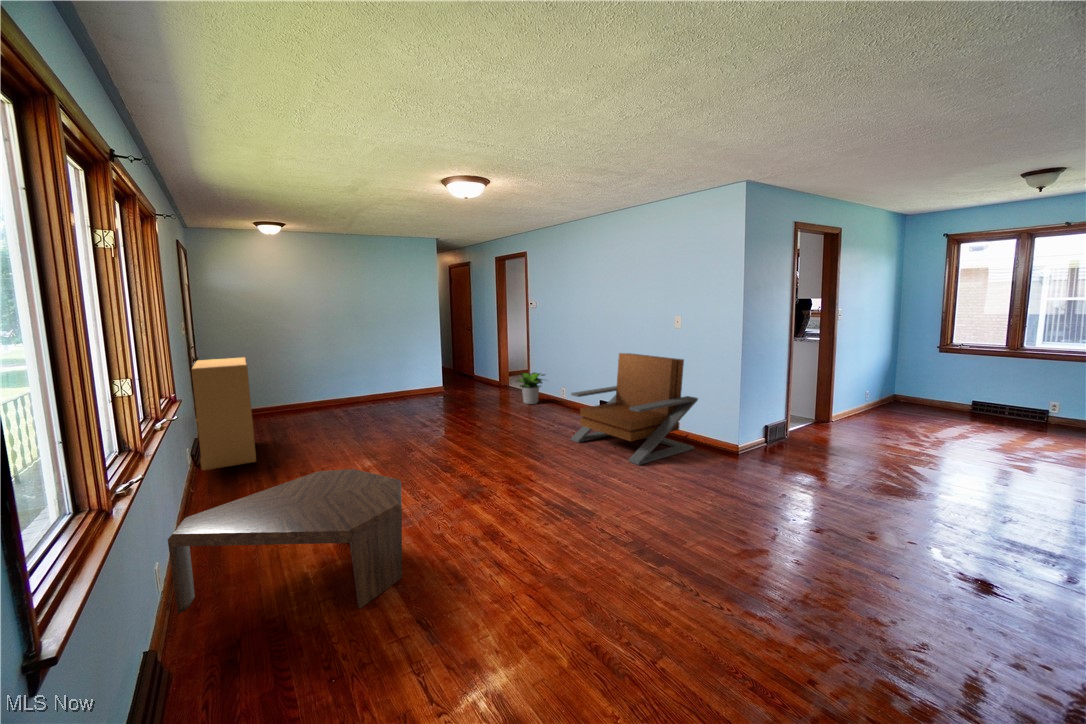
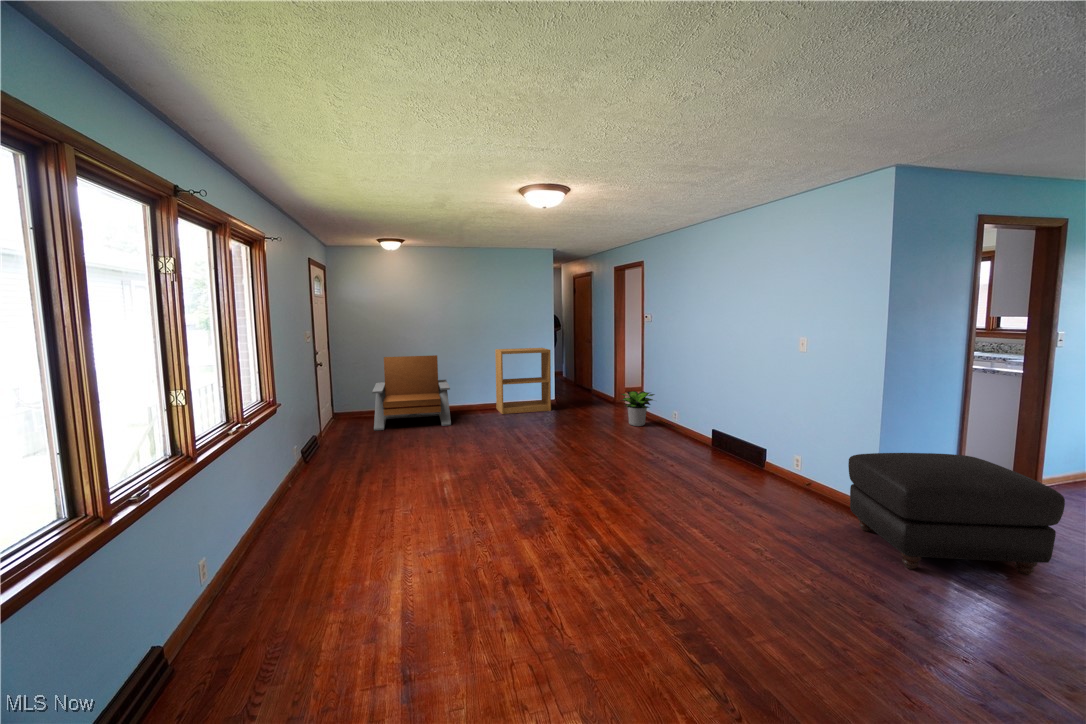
lounge chair: present [571,353,698,465] -> present [372,355,451,430]
bookshelf: present [192,357,256,470] -> present [495,348,551,414]
ottoman: none [721,399,857,484] -> present [848,453,1065,575]
coffee table: present [168,469,402,614] -> none [209,485,435,641]

